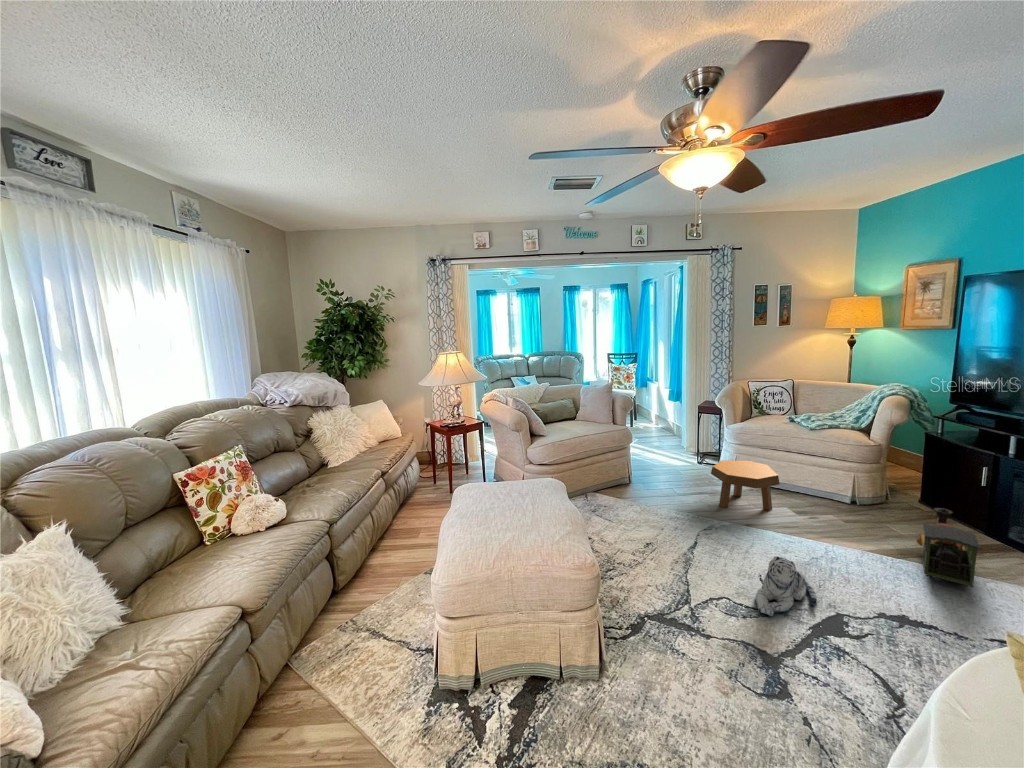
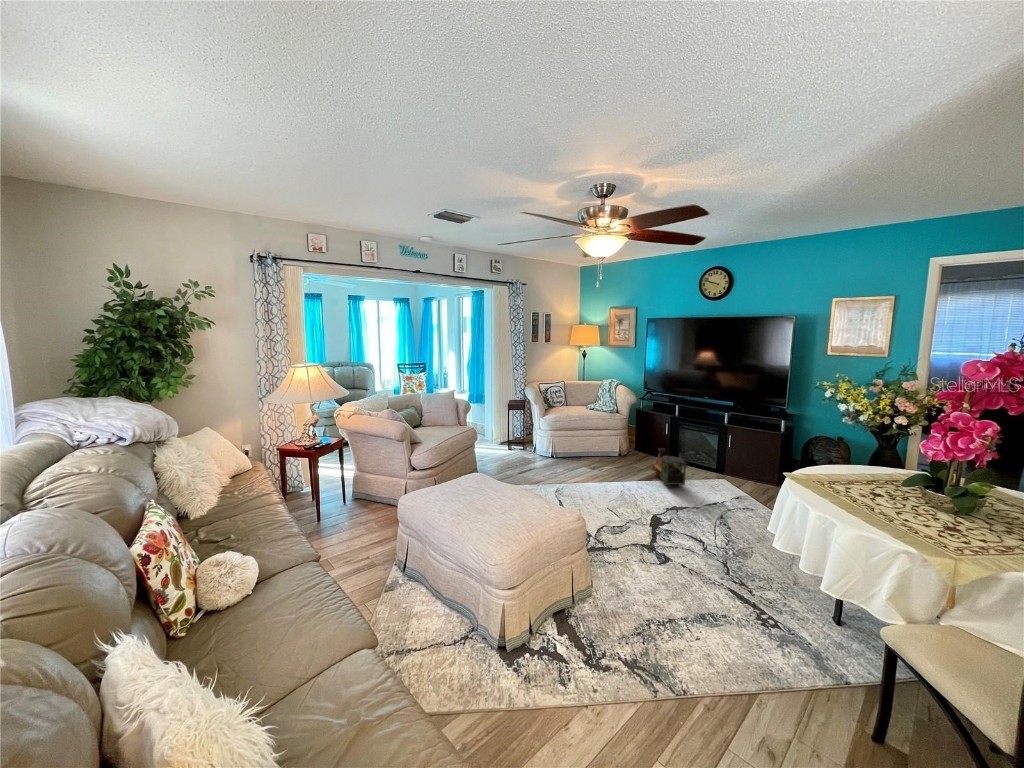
footstool: present [711,460,780,511] -> none [539,439,581,475]
plush toy: present [755,556,817,616] -> none [612,490,641,527]

